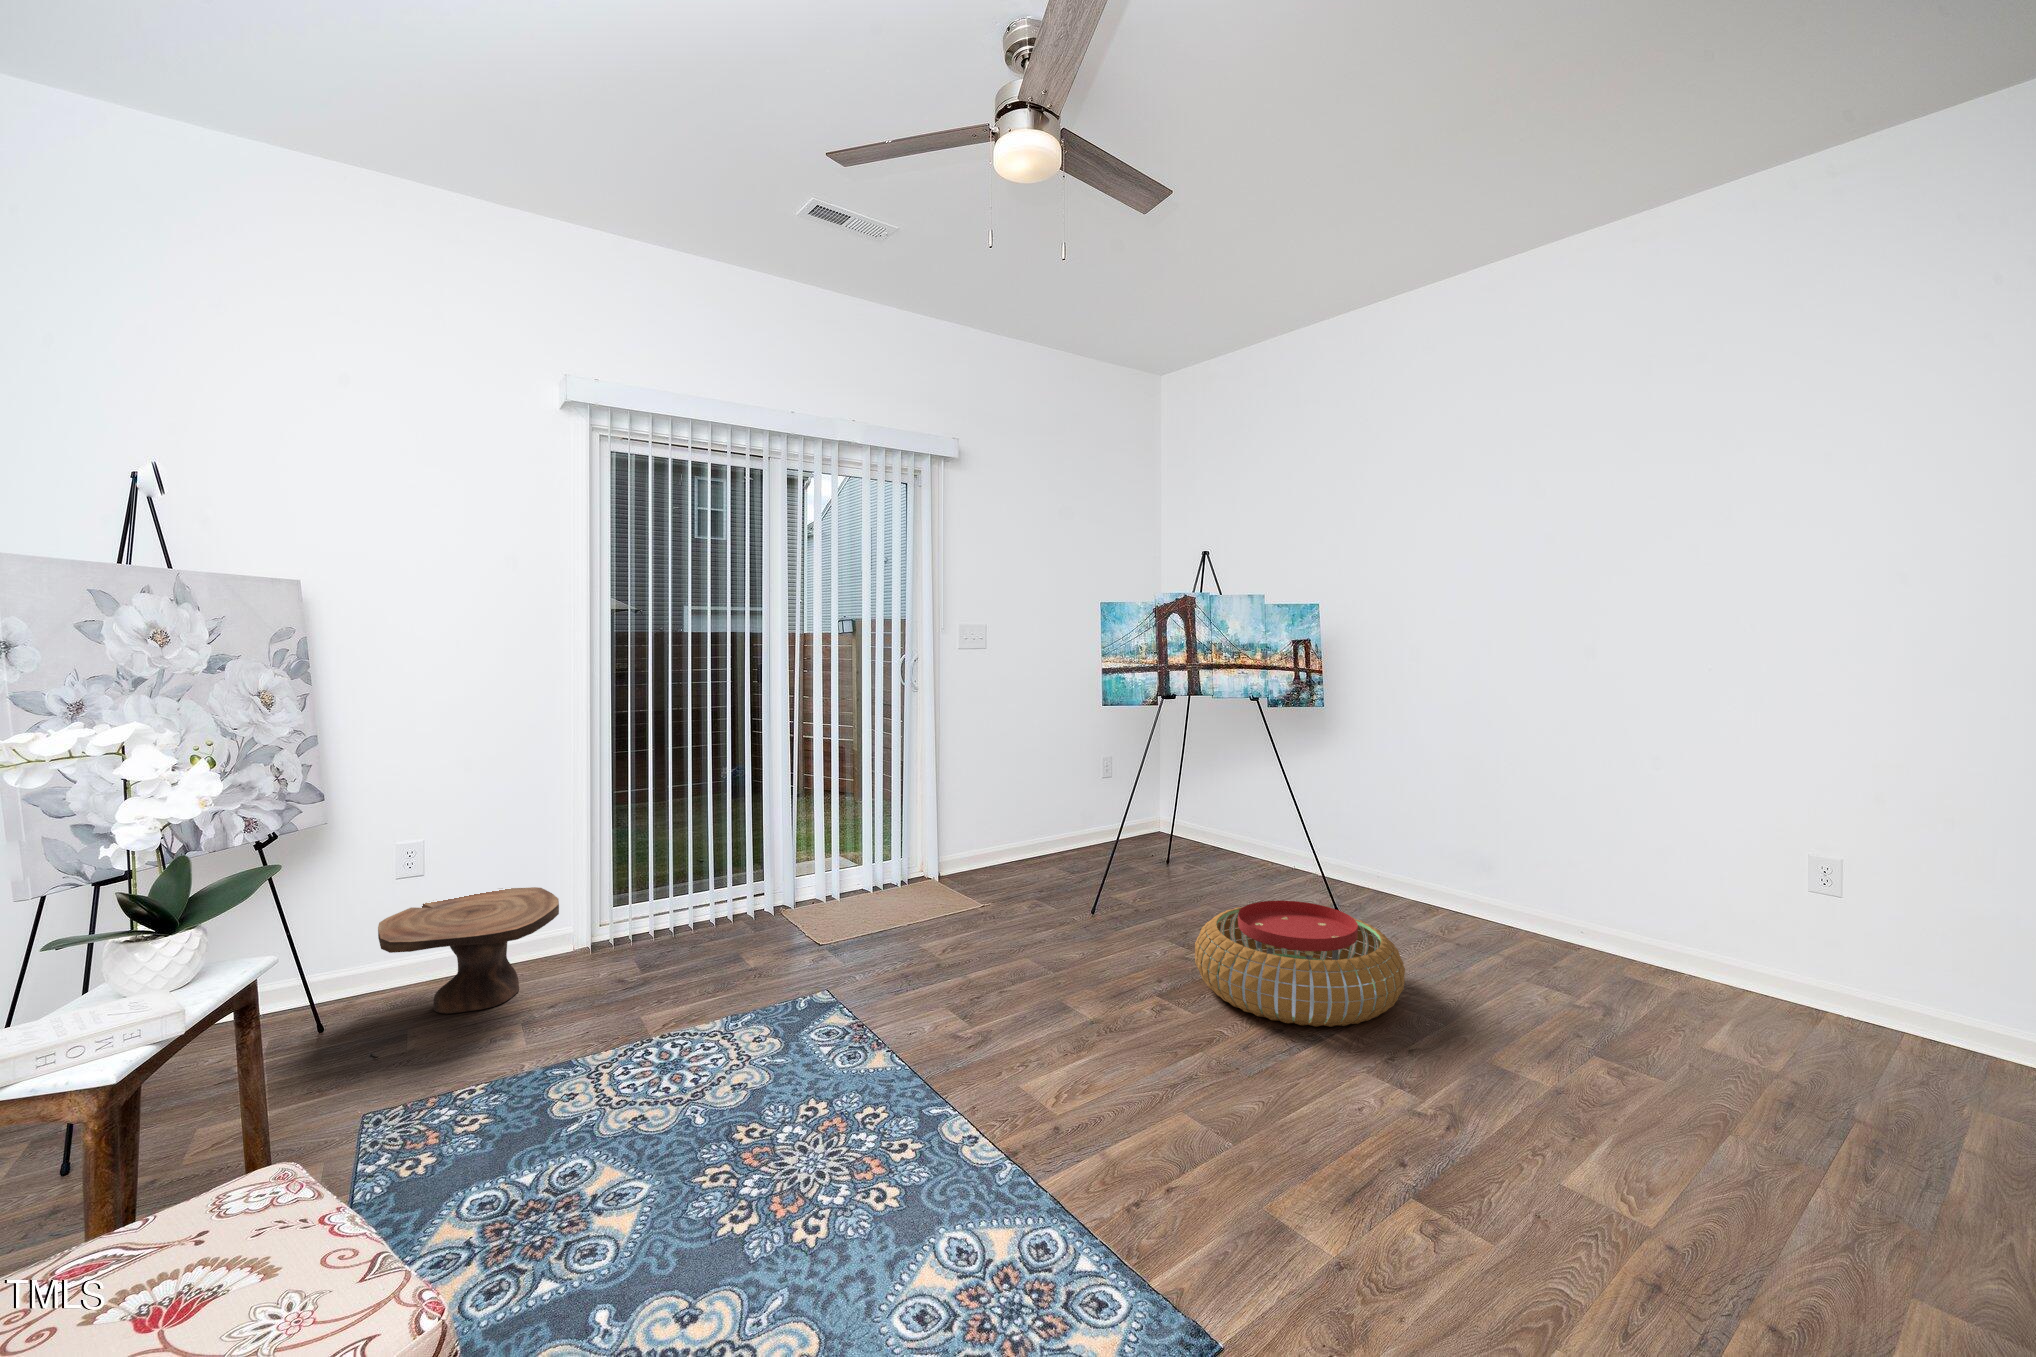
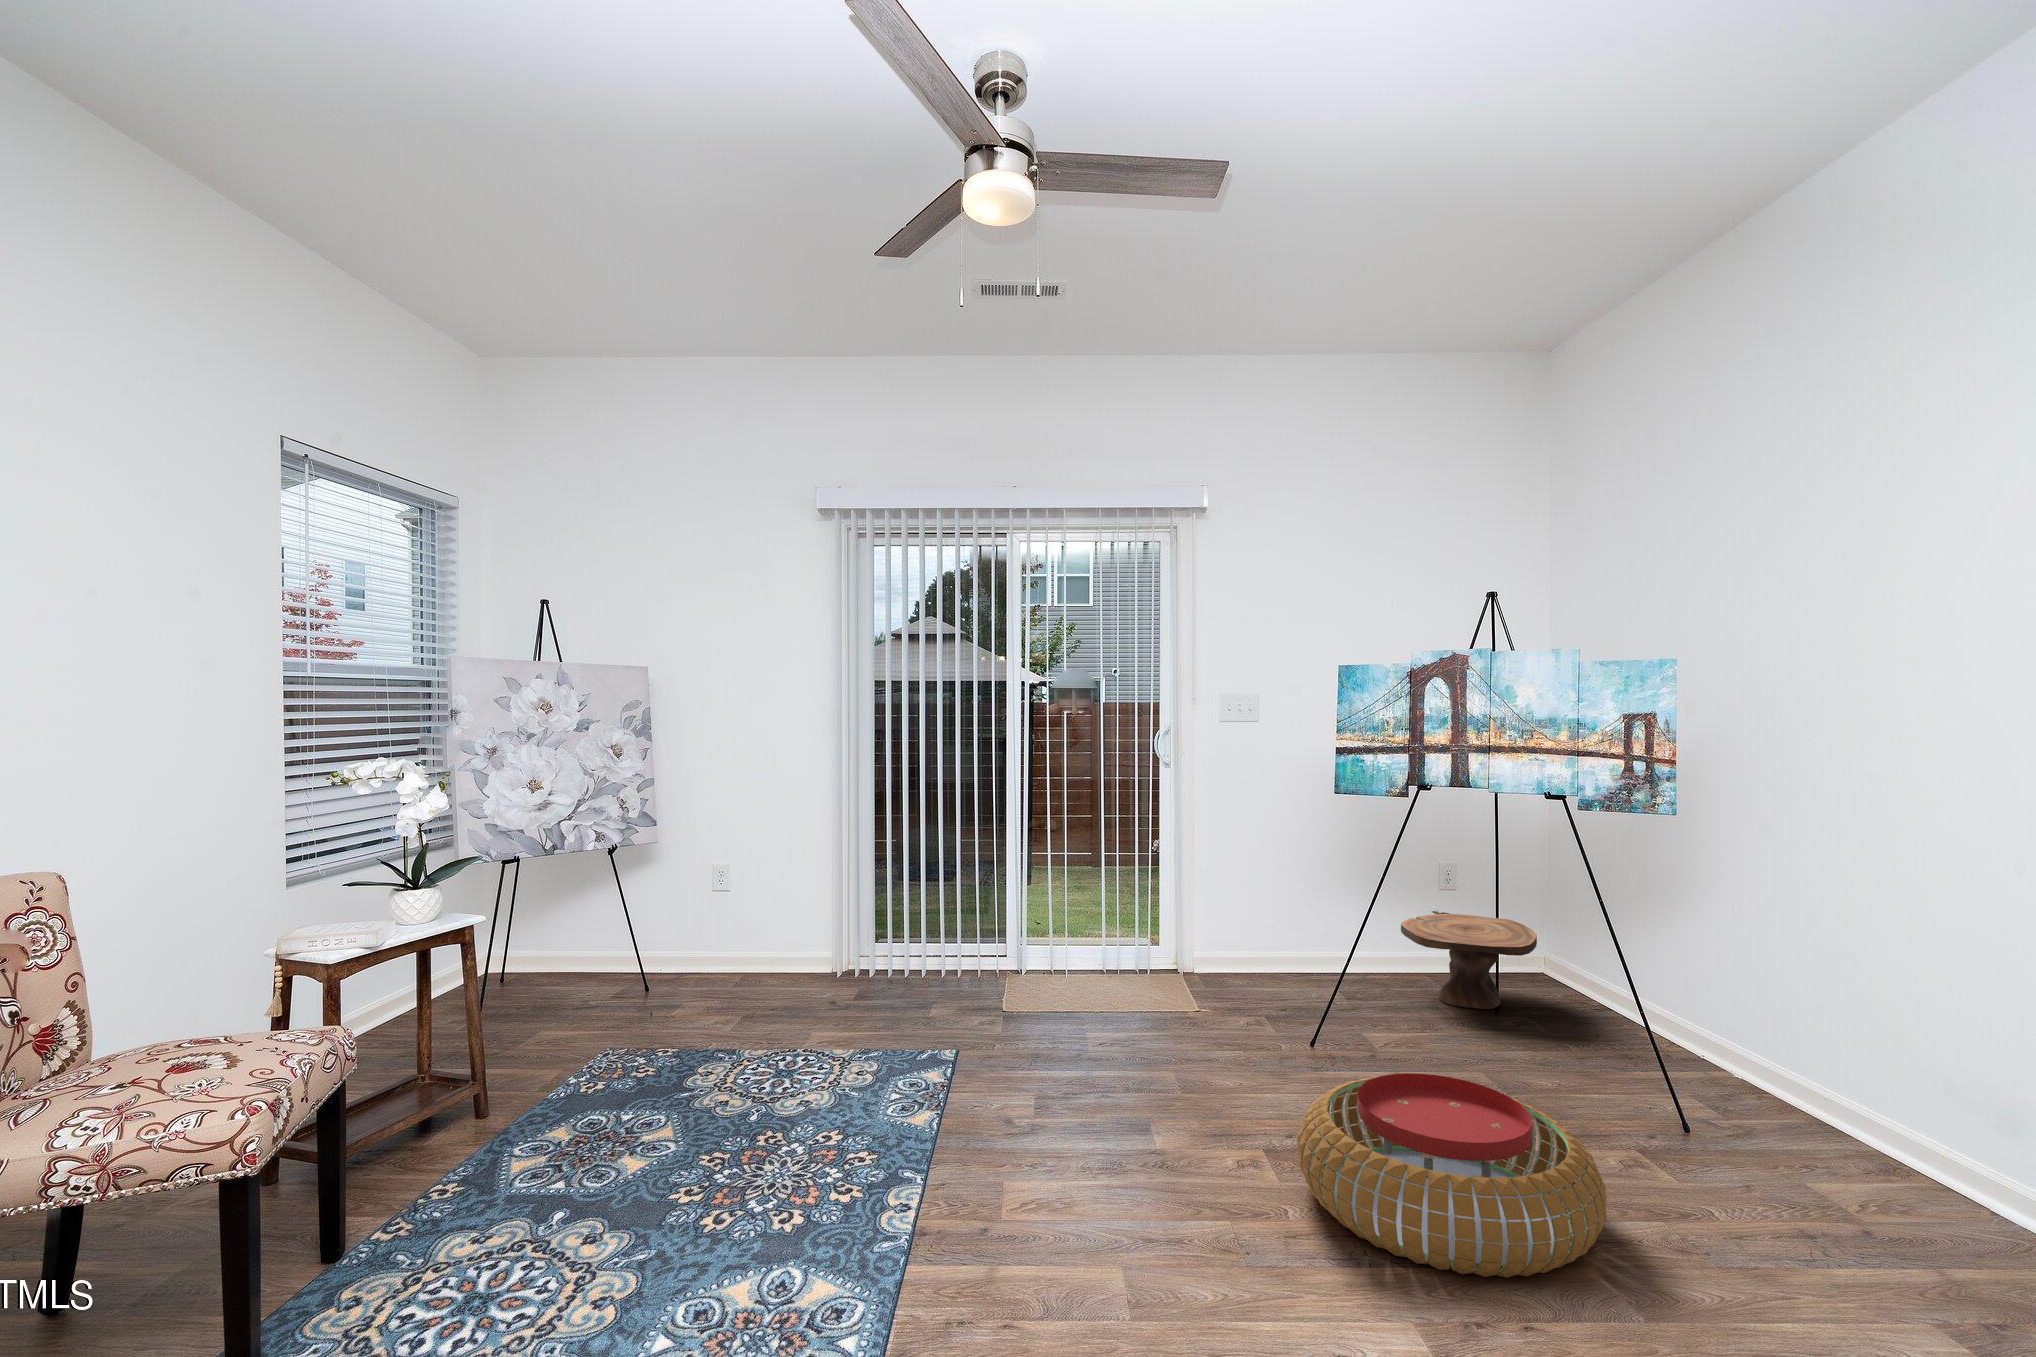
side table: present [378,887,559,1014] -> present [1401,911,1537,1009]

